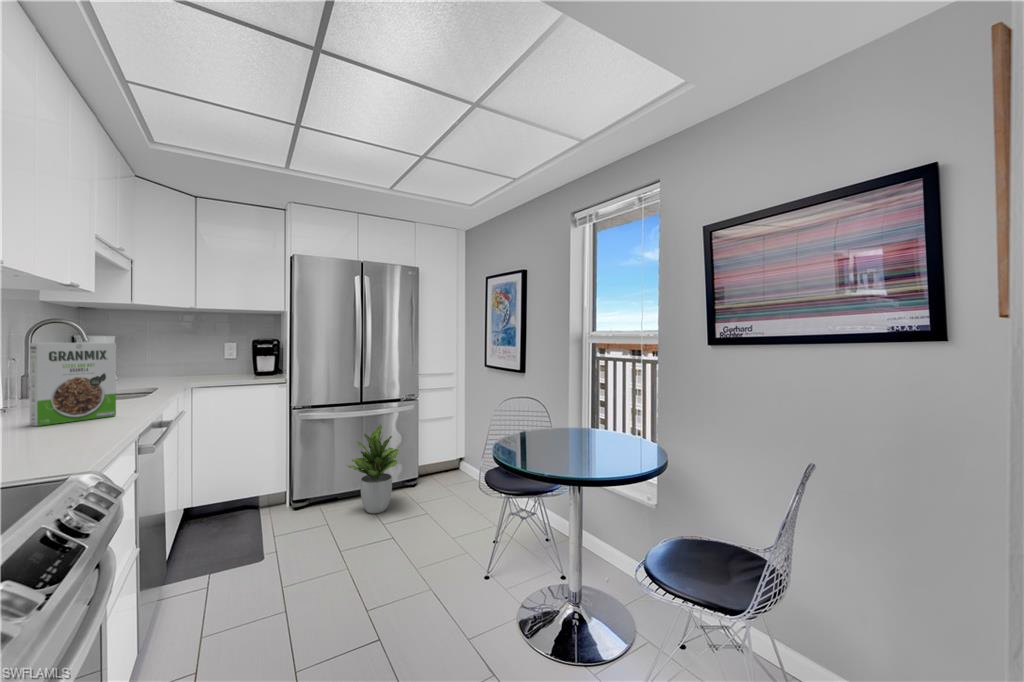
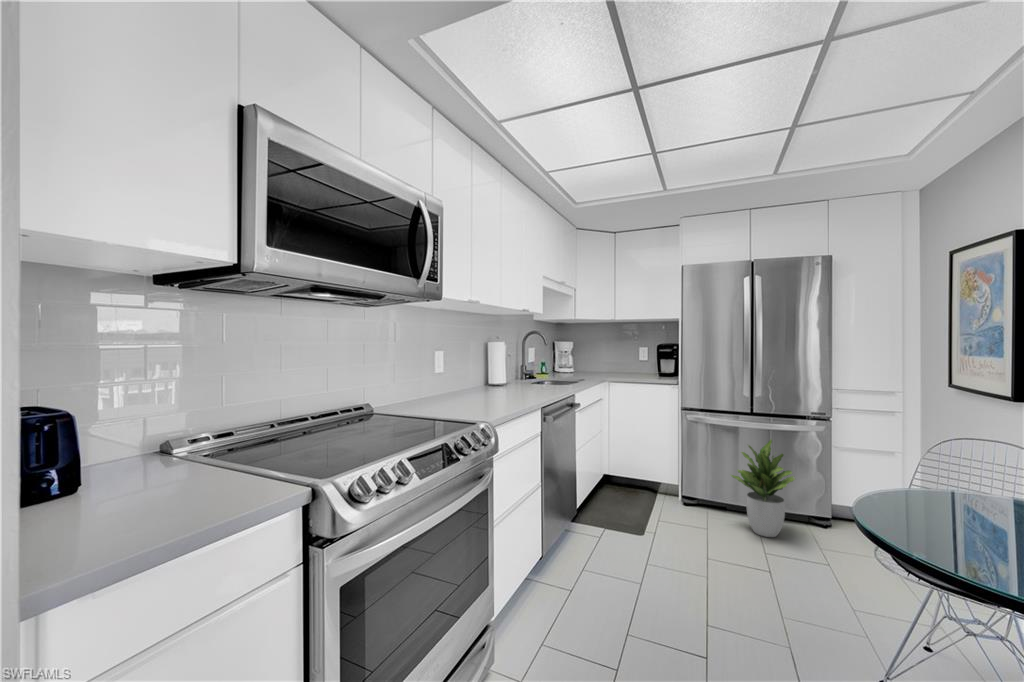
cereal box: present [30,343,116,426] -> none [507,344,545,394]

